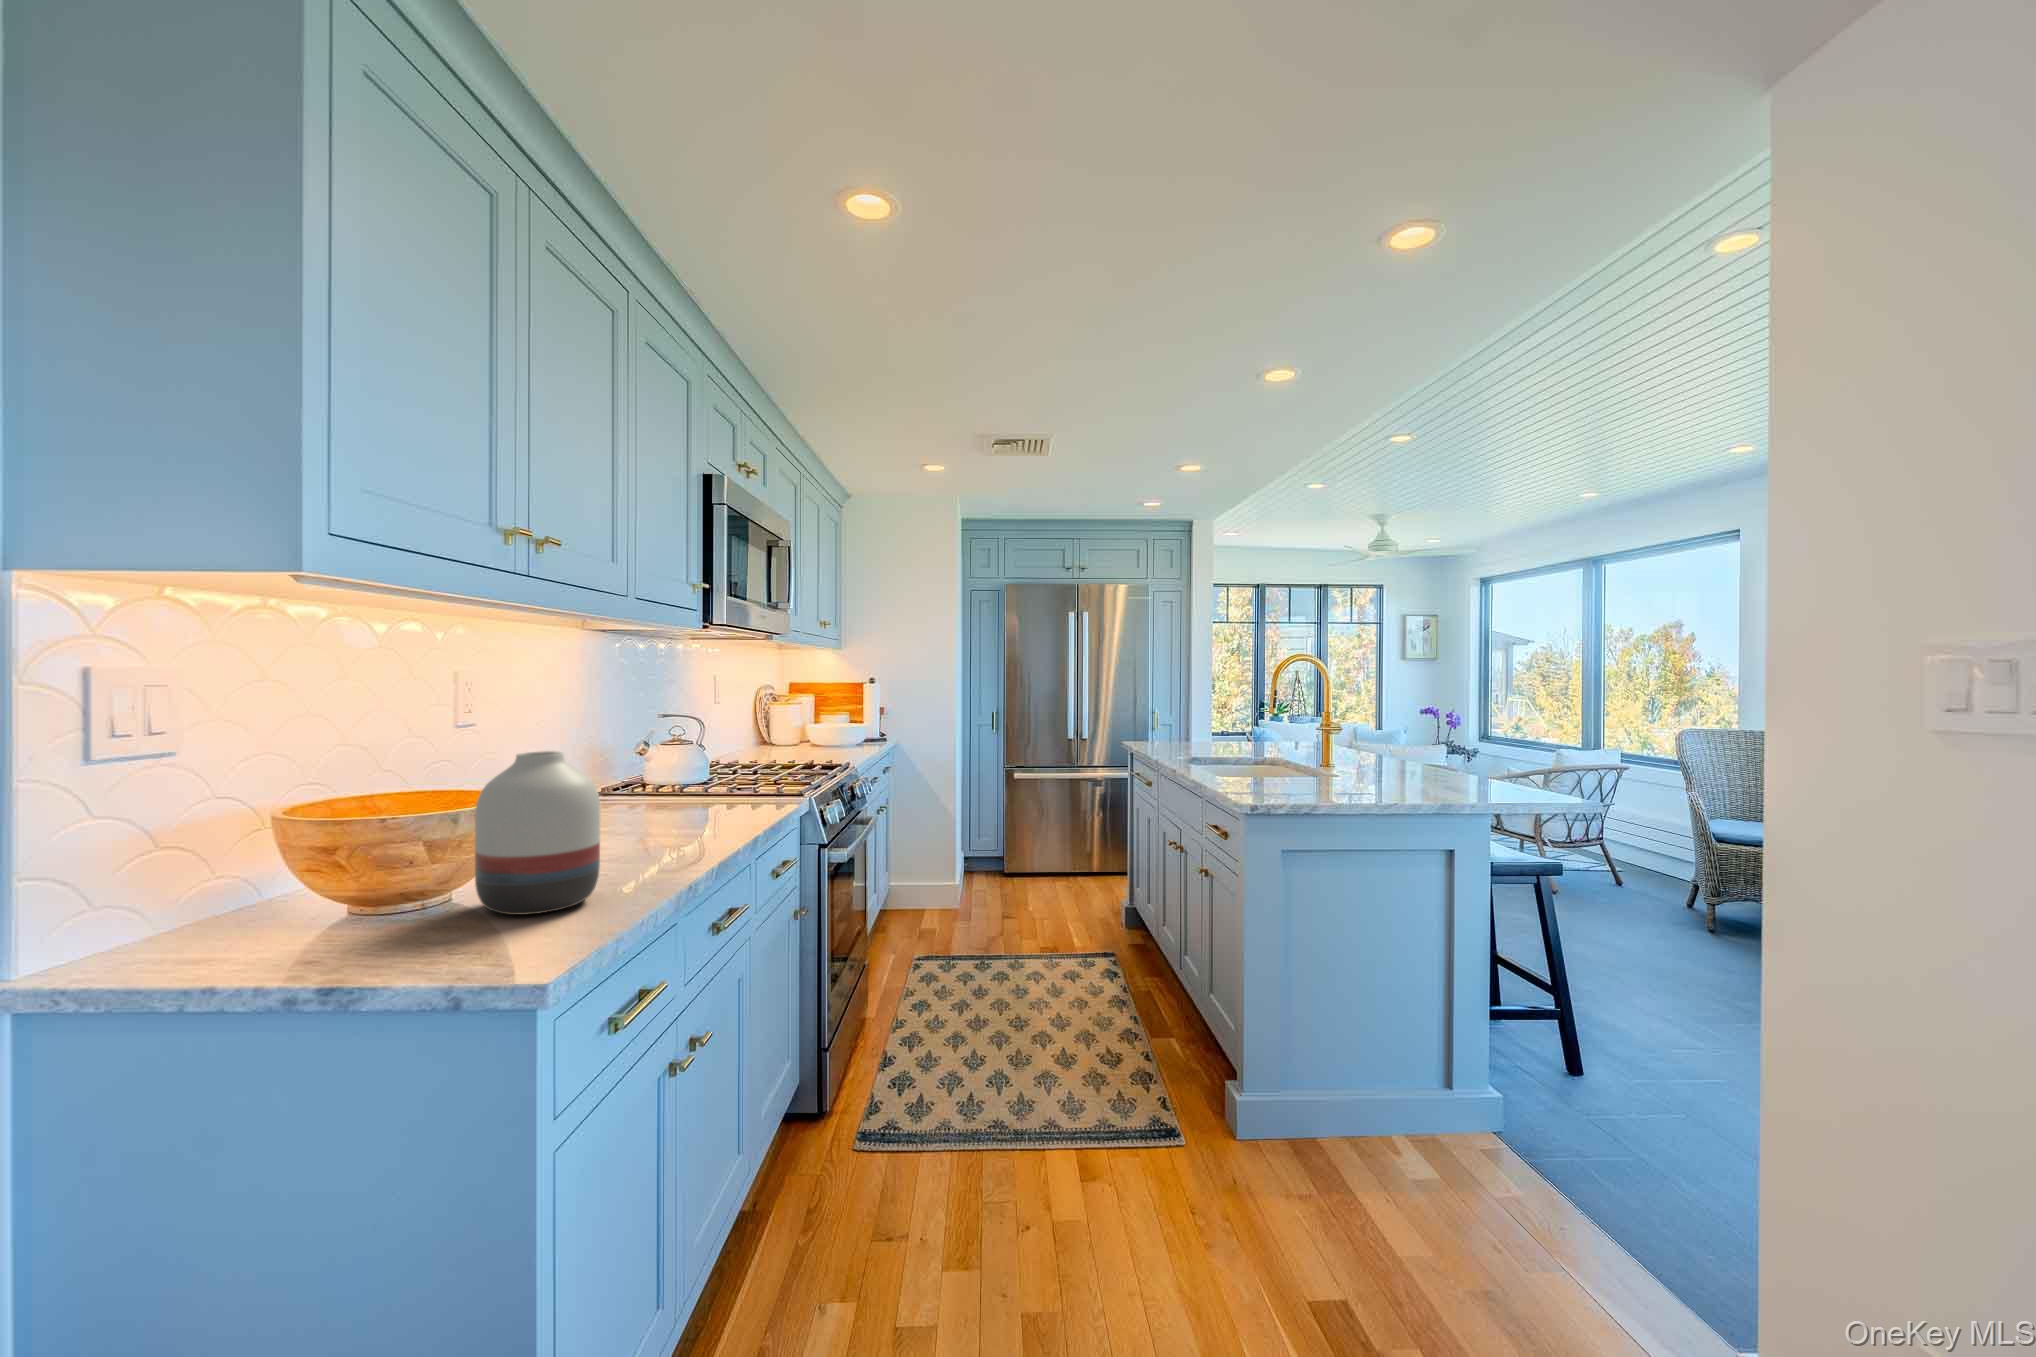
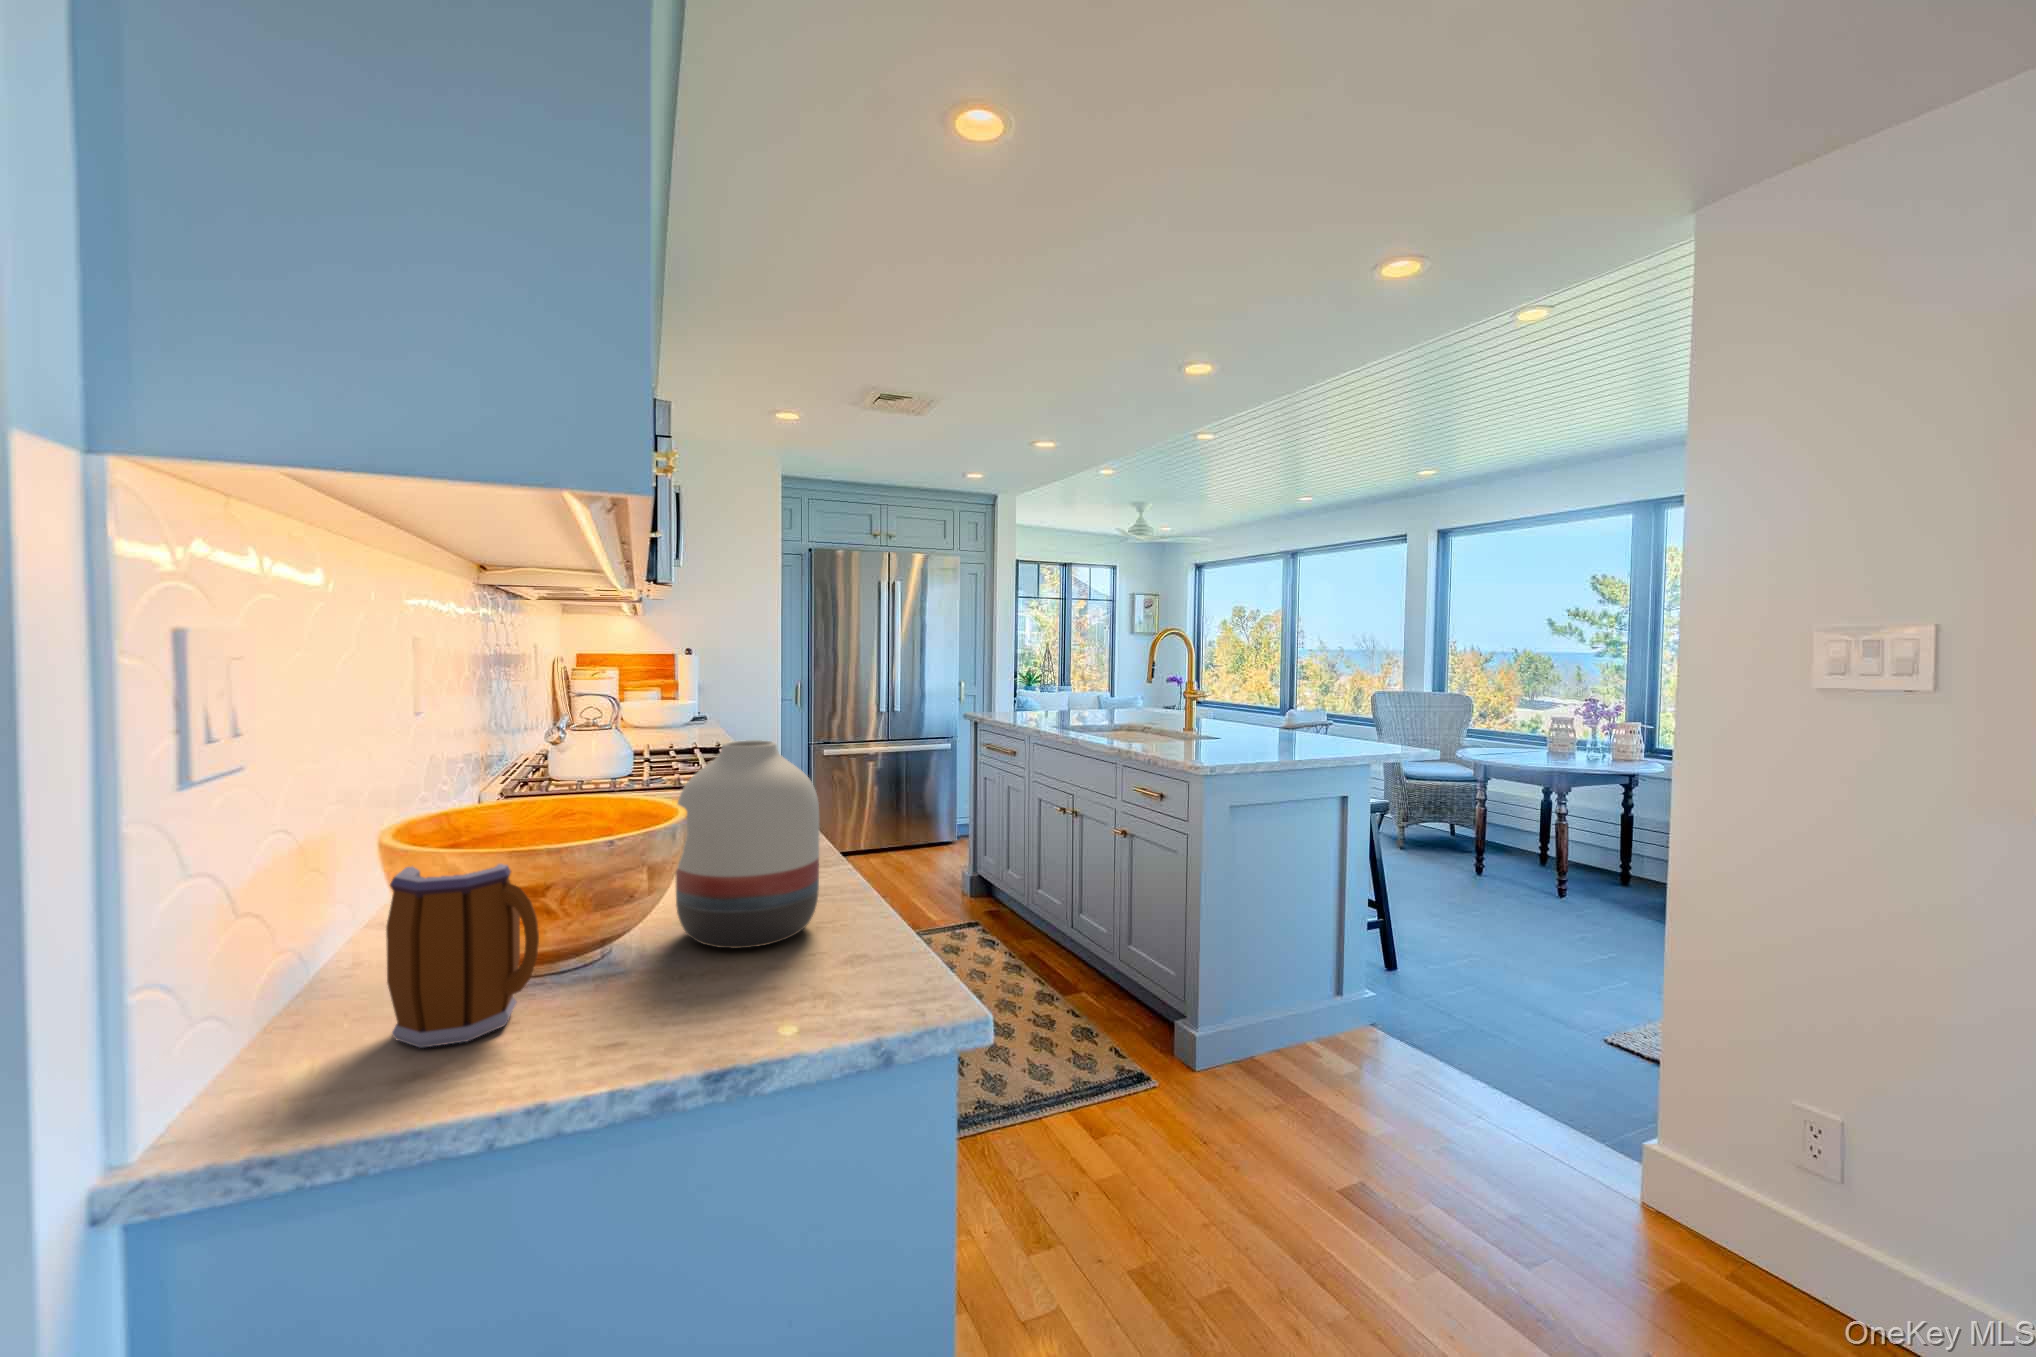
mug: none [214,823,312,947] -> present [386,864,539,1048]

